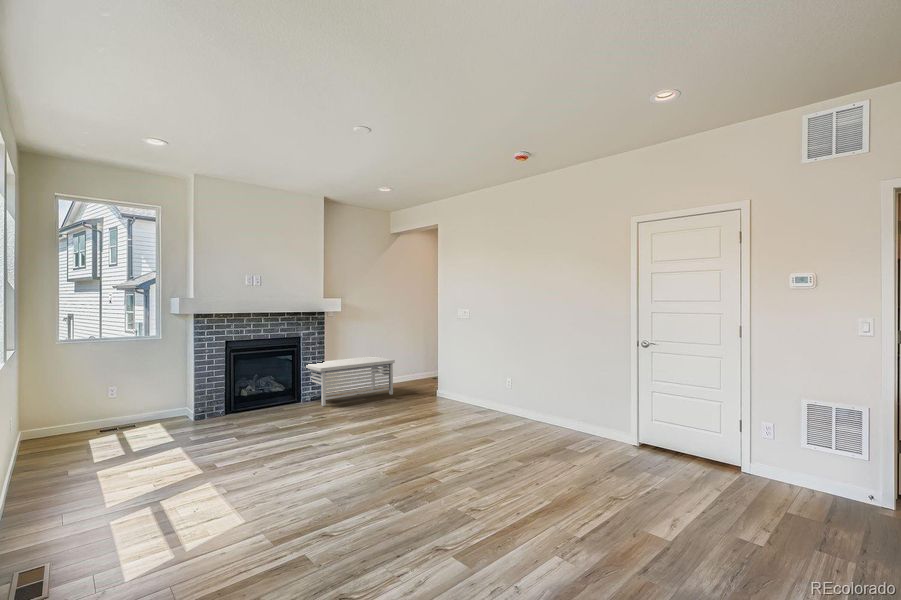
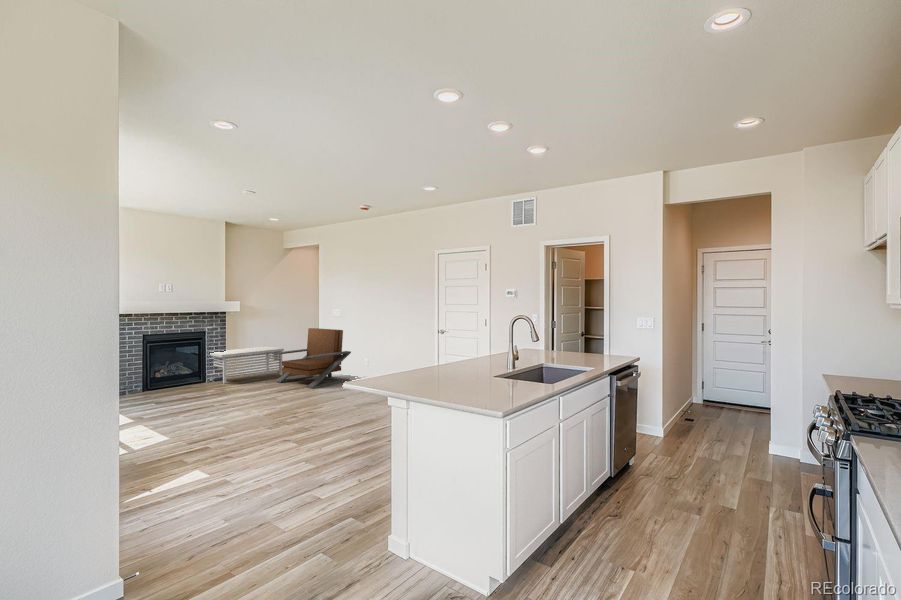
lounge chair: none [389,334,488,420] -> present [276,328,351,389]

